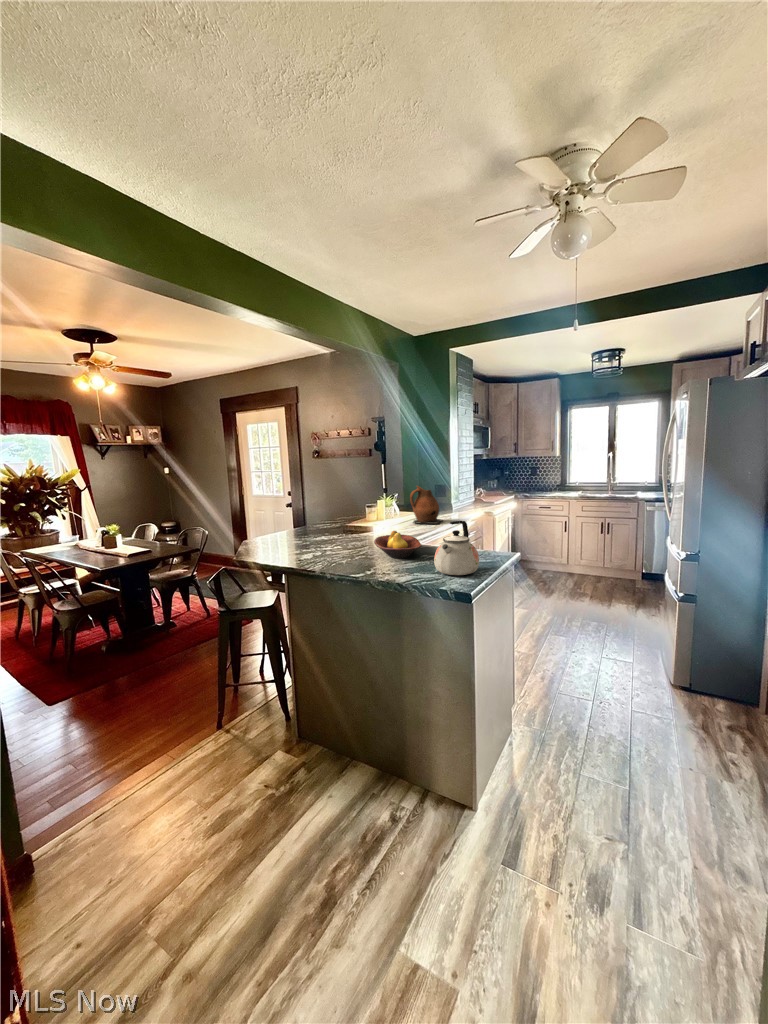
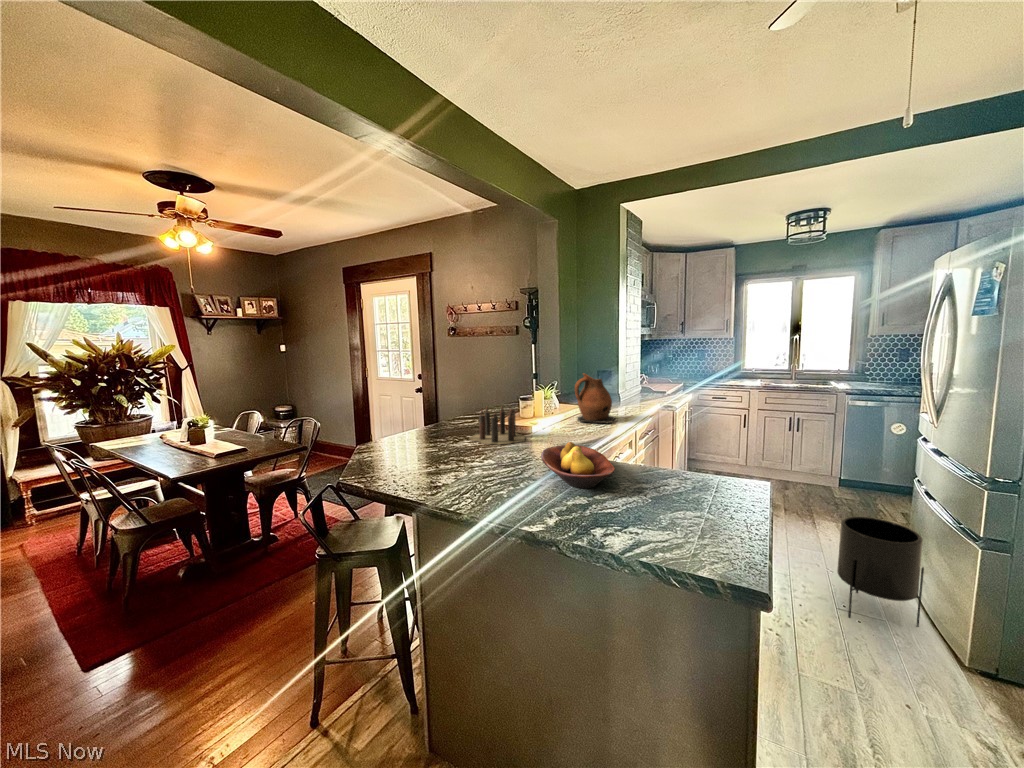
candle: none [326,511,380,538] -> present [470,407,525,445]
kettle: present [434,521,479,575] -> none [651,439,729,534]
planter: none [606,591,661,667] -> present [837,517,924,626]

